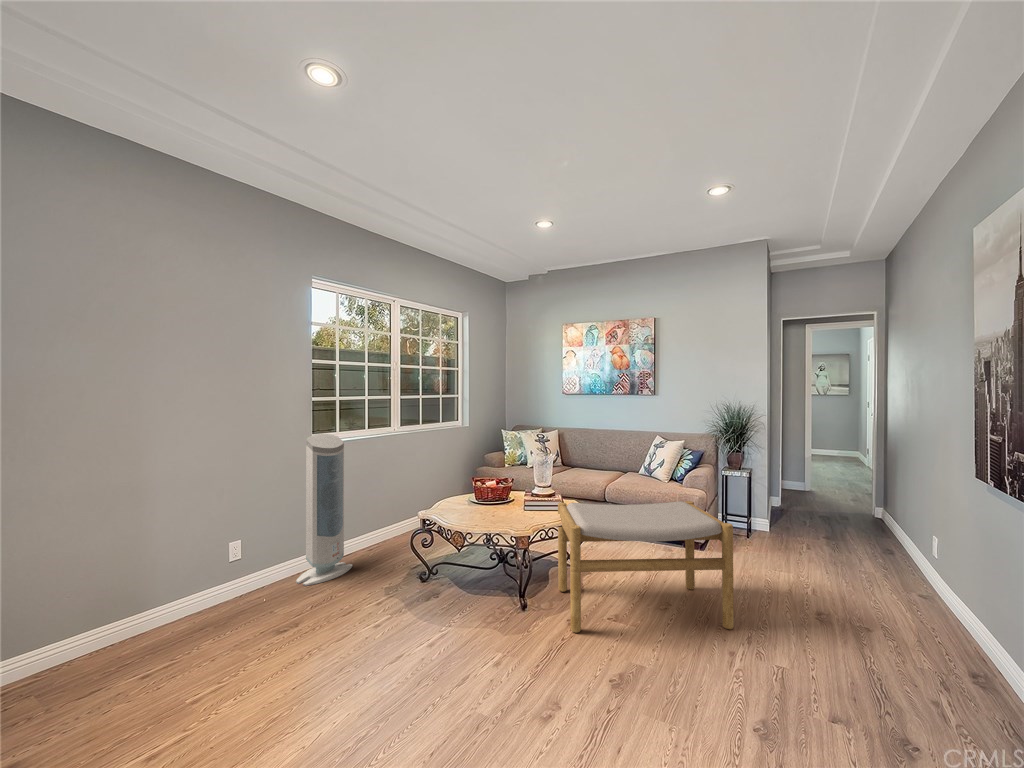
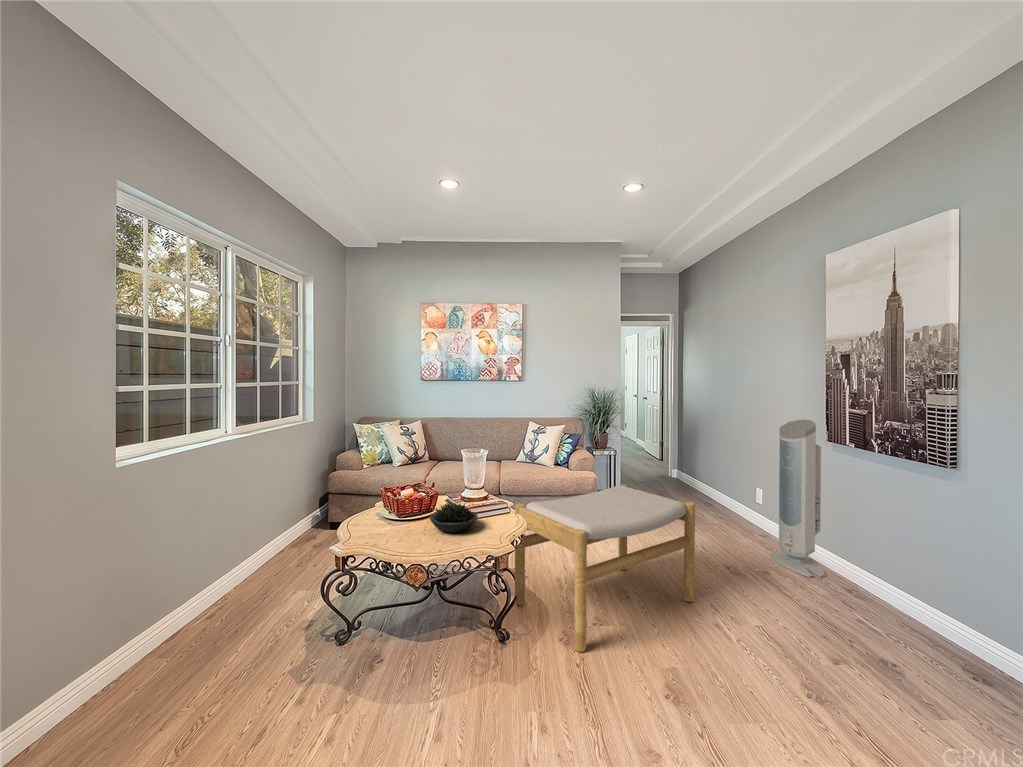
air purifier: present [296,434,353,586] -> present [771,420,825,577]
succulent plant: none [481,492,519,516] -> present [430,503,478,533]

